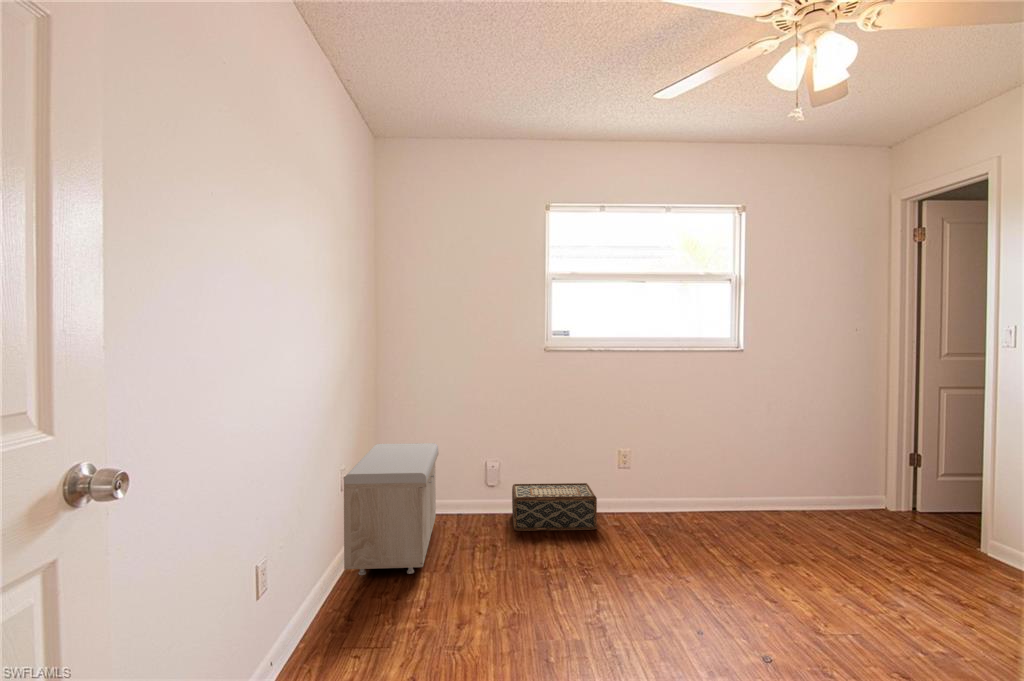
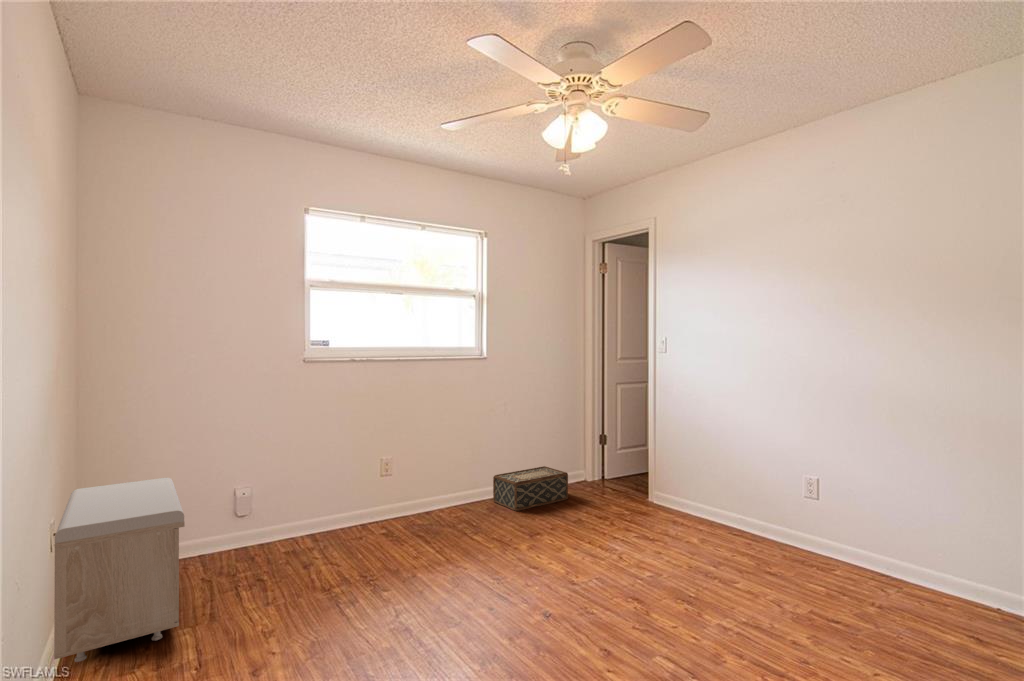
woven basket: present [512,483,597,531] -> present [493,466,568,511]

